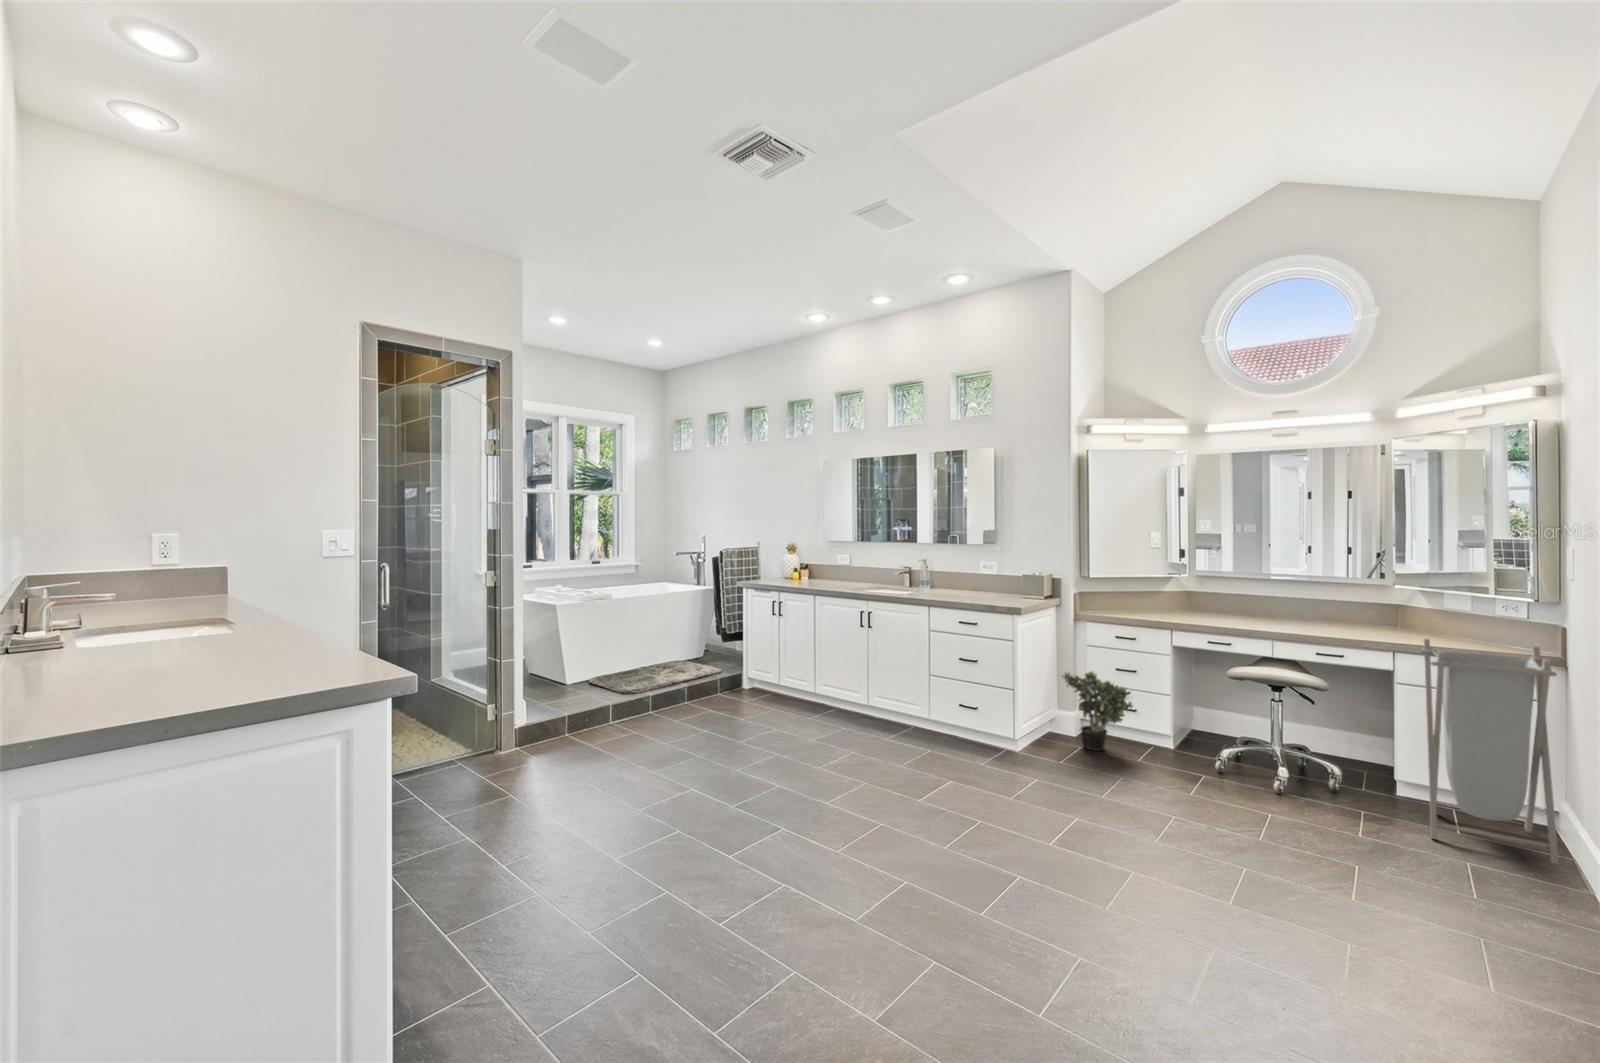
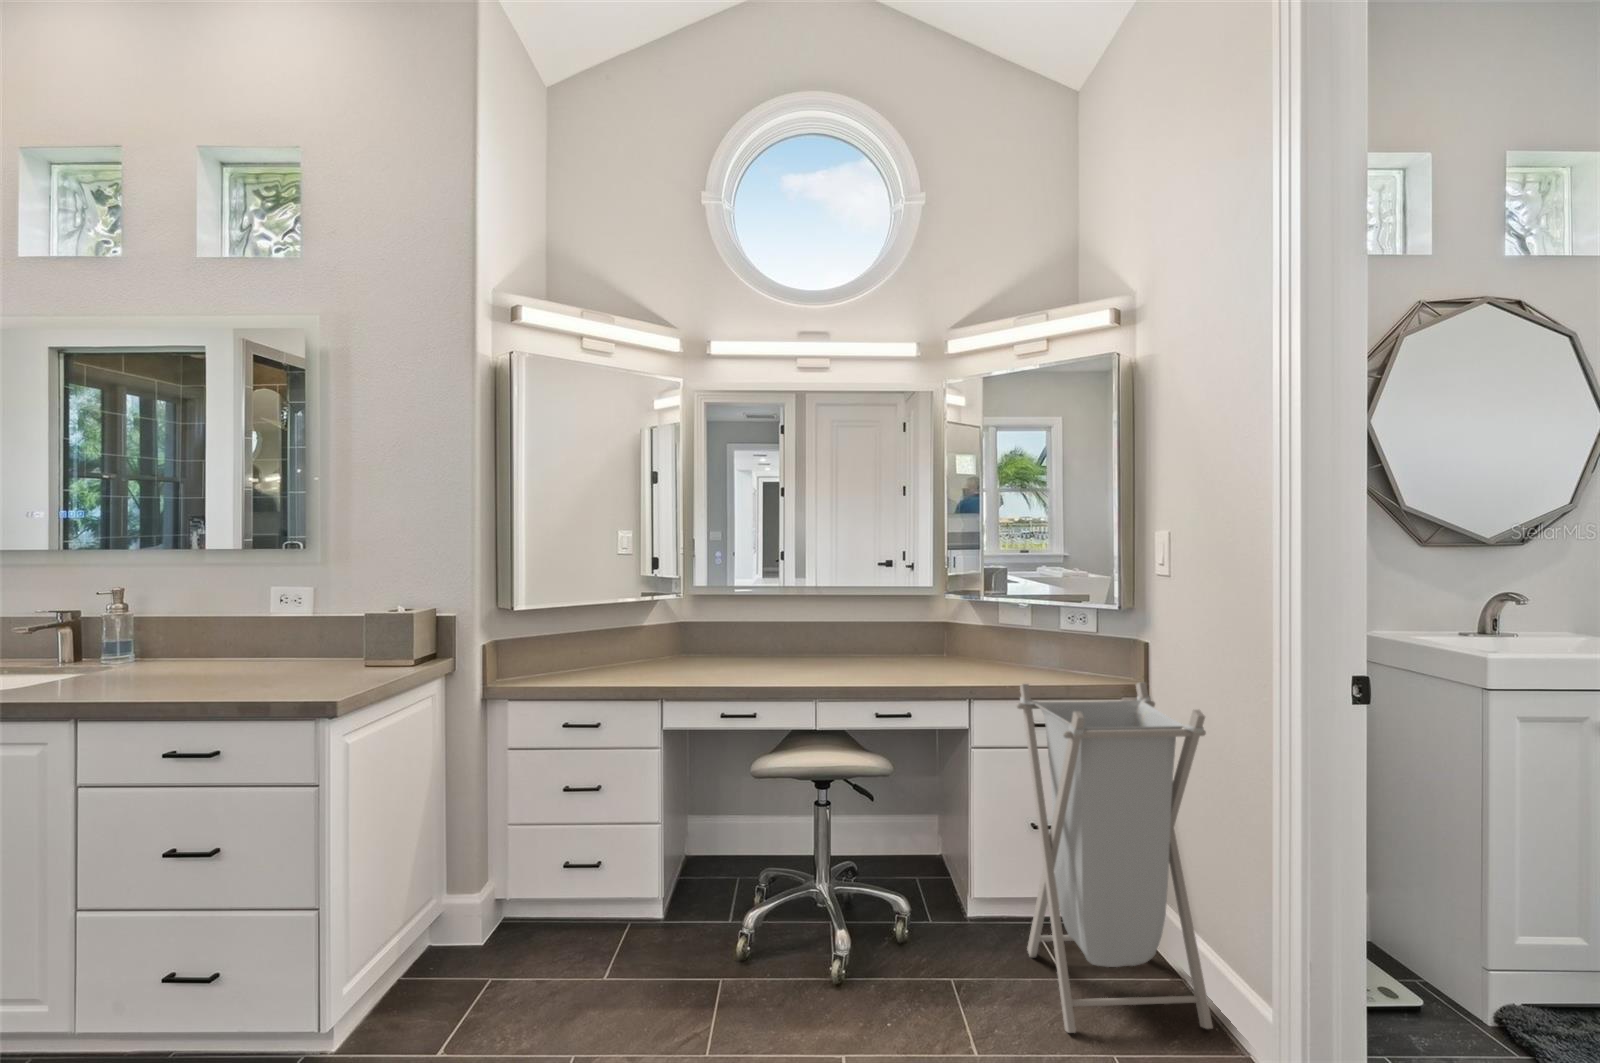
potted plant: present [1063,672,1133,751] -> none [451,810,596,980]

